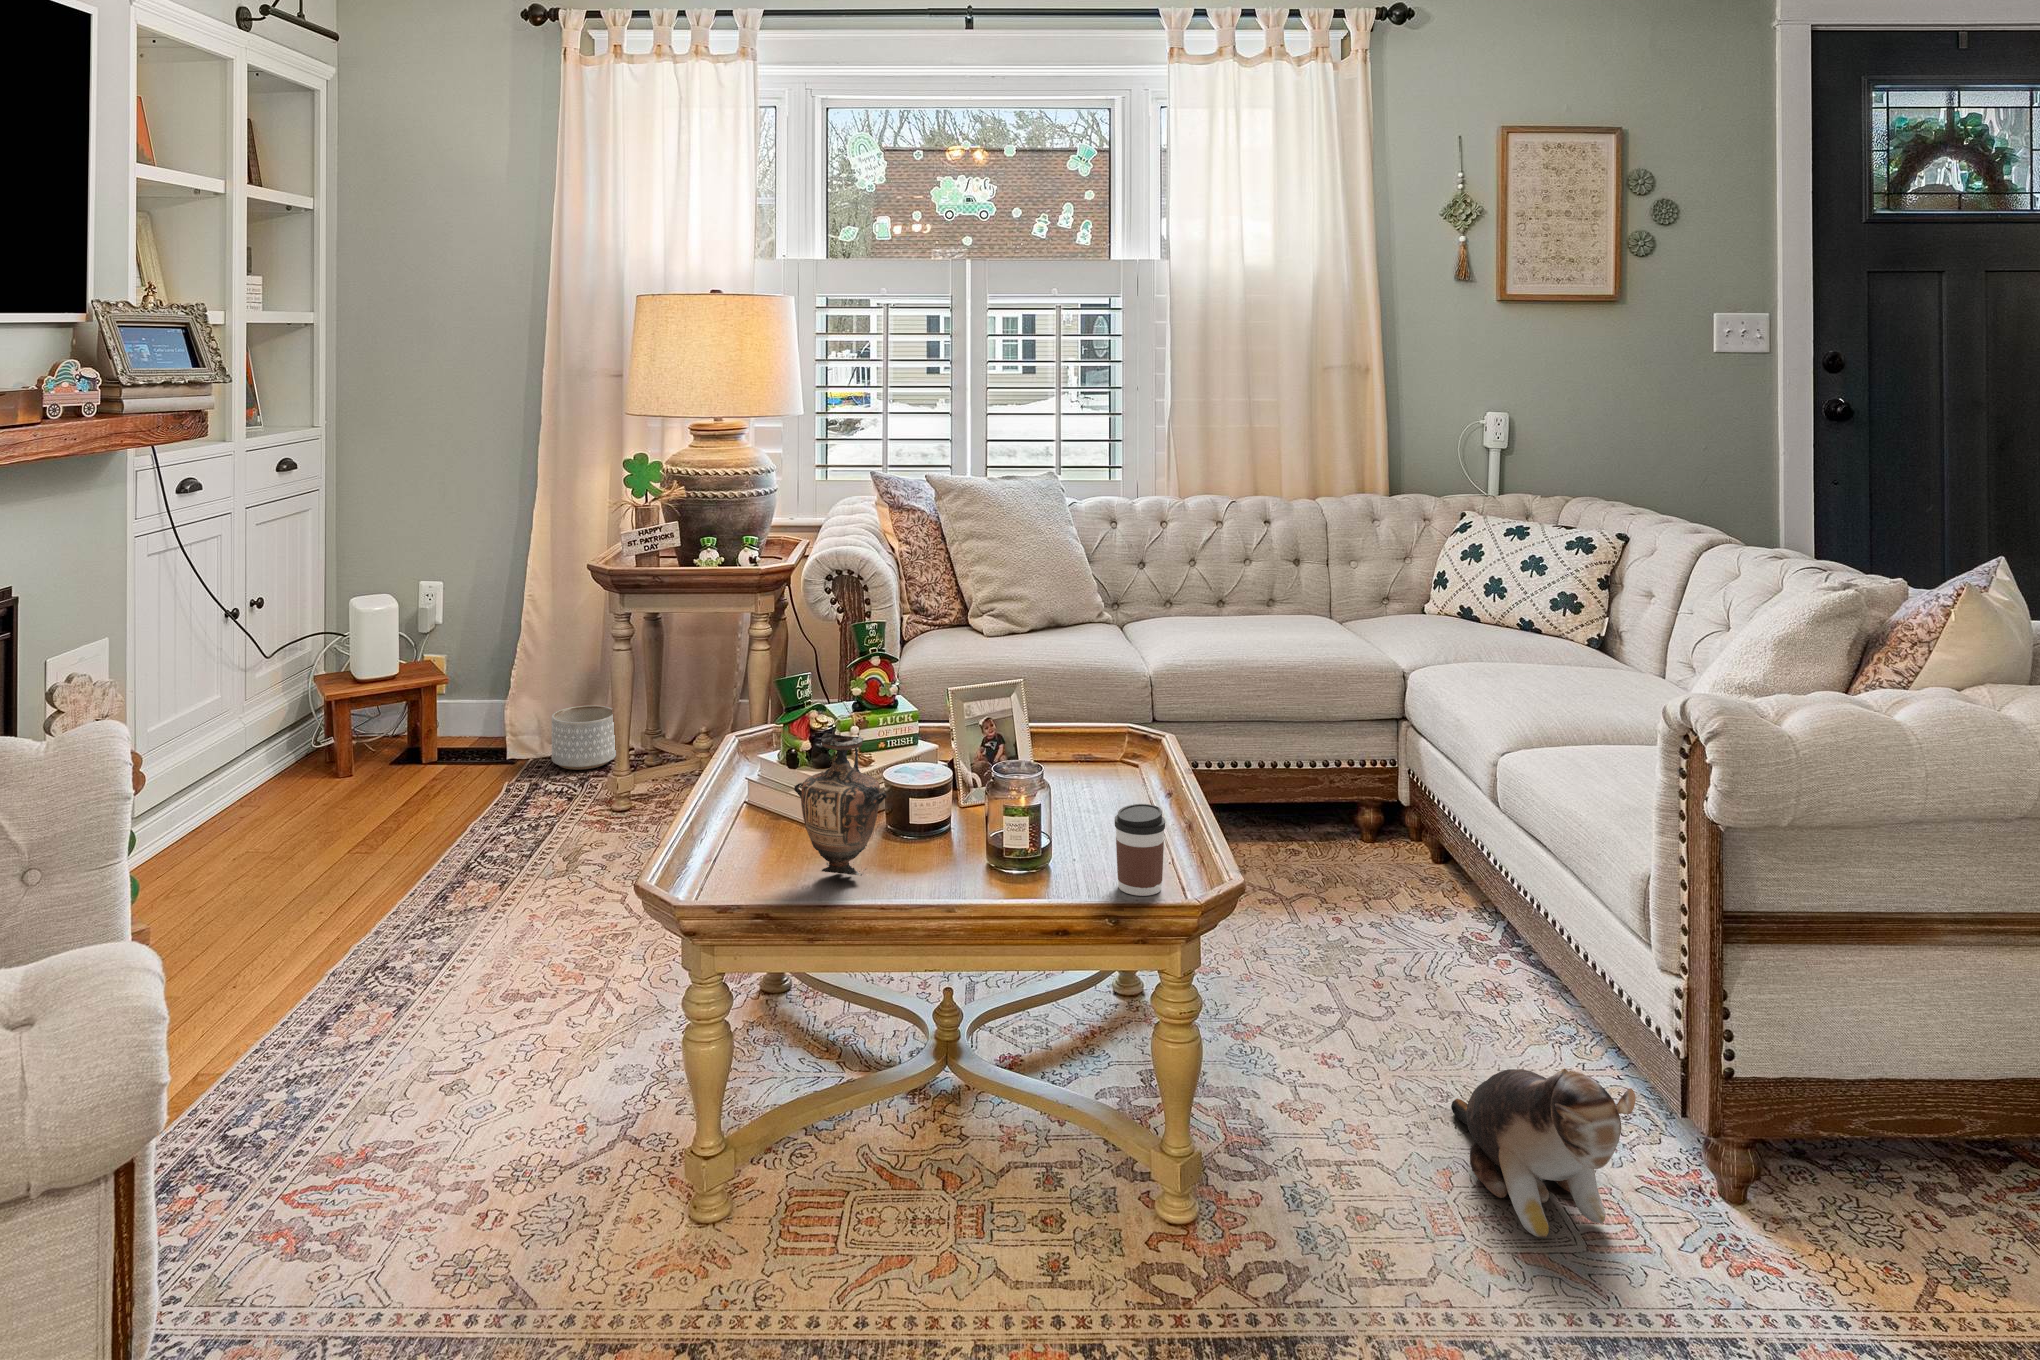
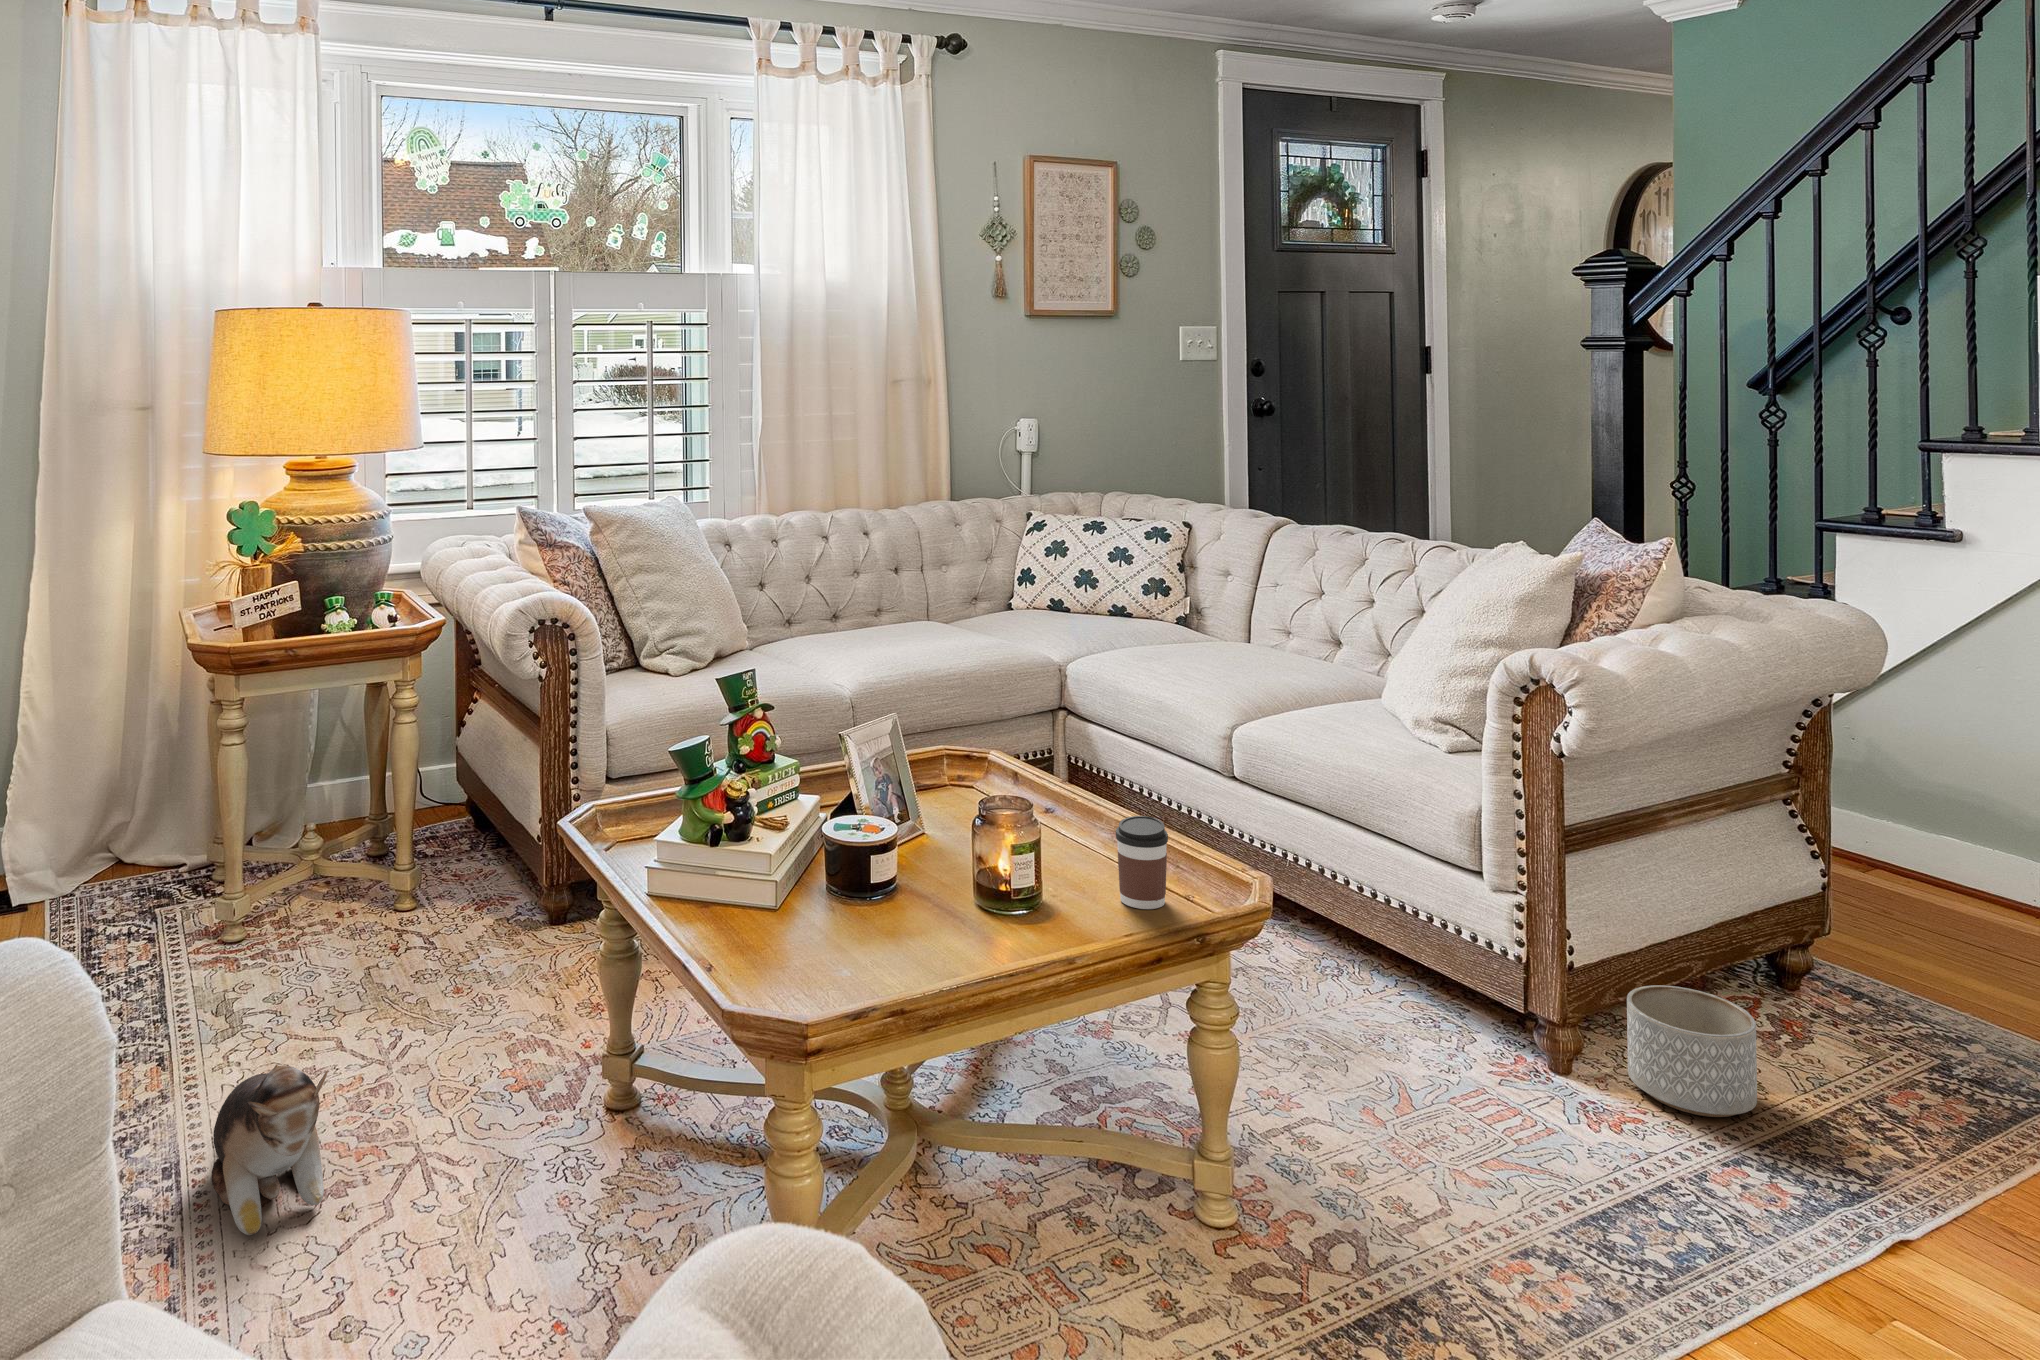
planter: present [552,706,616,770] -> present [1627,985,1757,1117]
vase: present [794,733,887,876] -> none [812,788,921,950]
plush toy: present [1451,1069,1636,1237] -> present [211,1065,328,1235]

